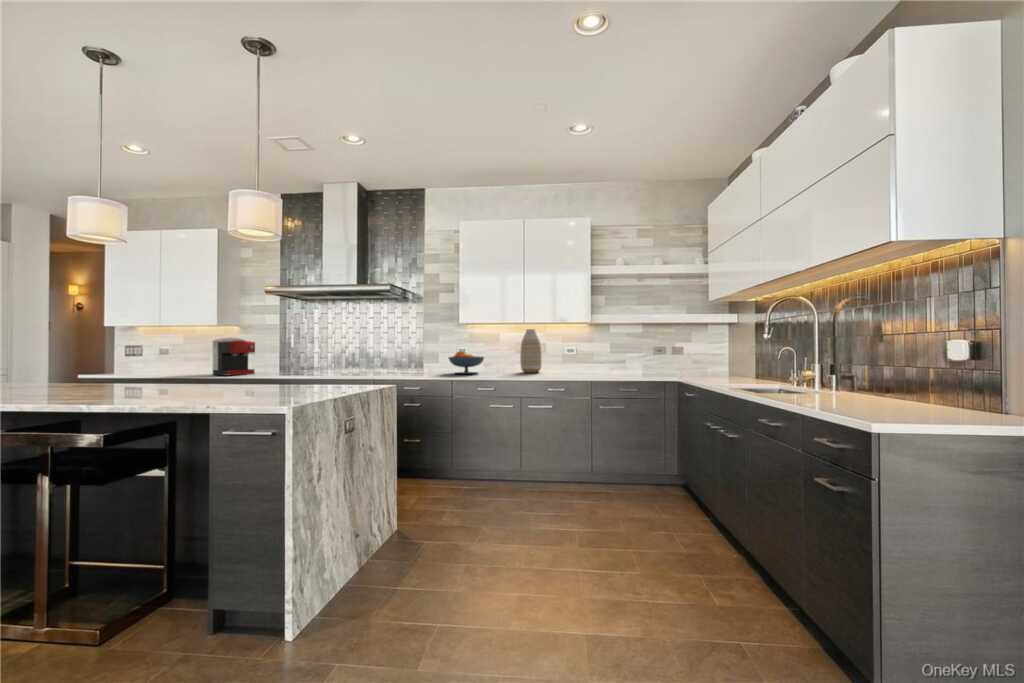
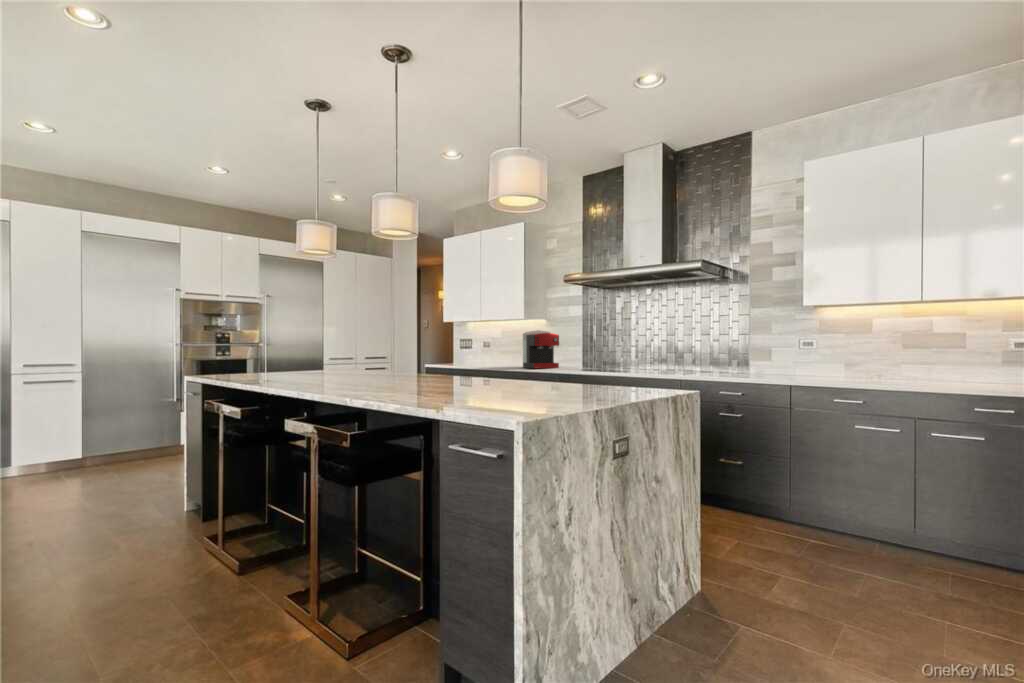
vase: present [520,329,541,373] -> none [914,311,958,381]
fruit bowl: present [449,351,484,374] -> none [785,345,845,379]

